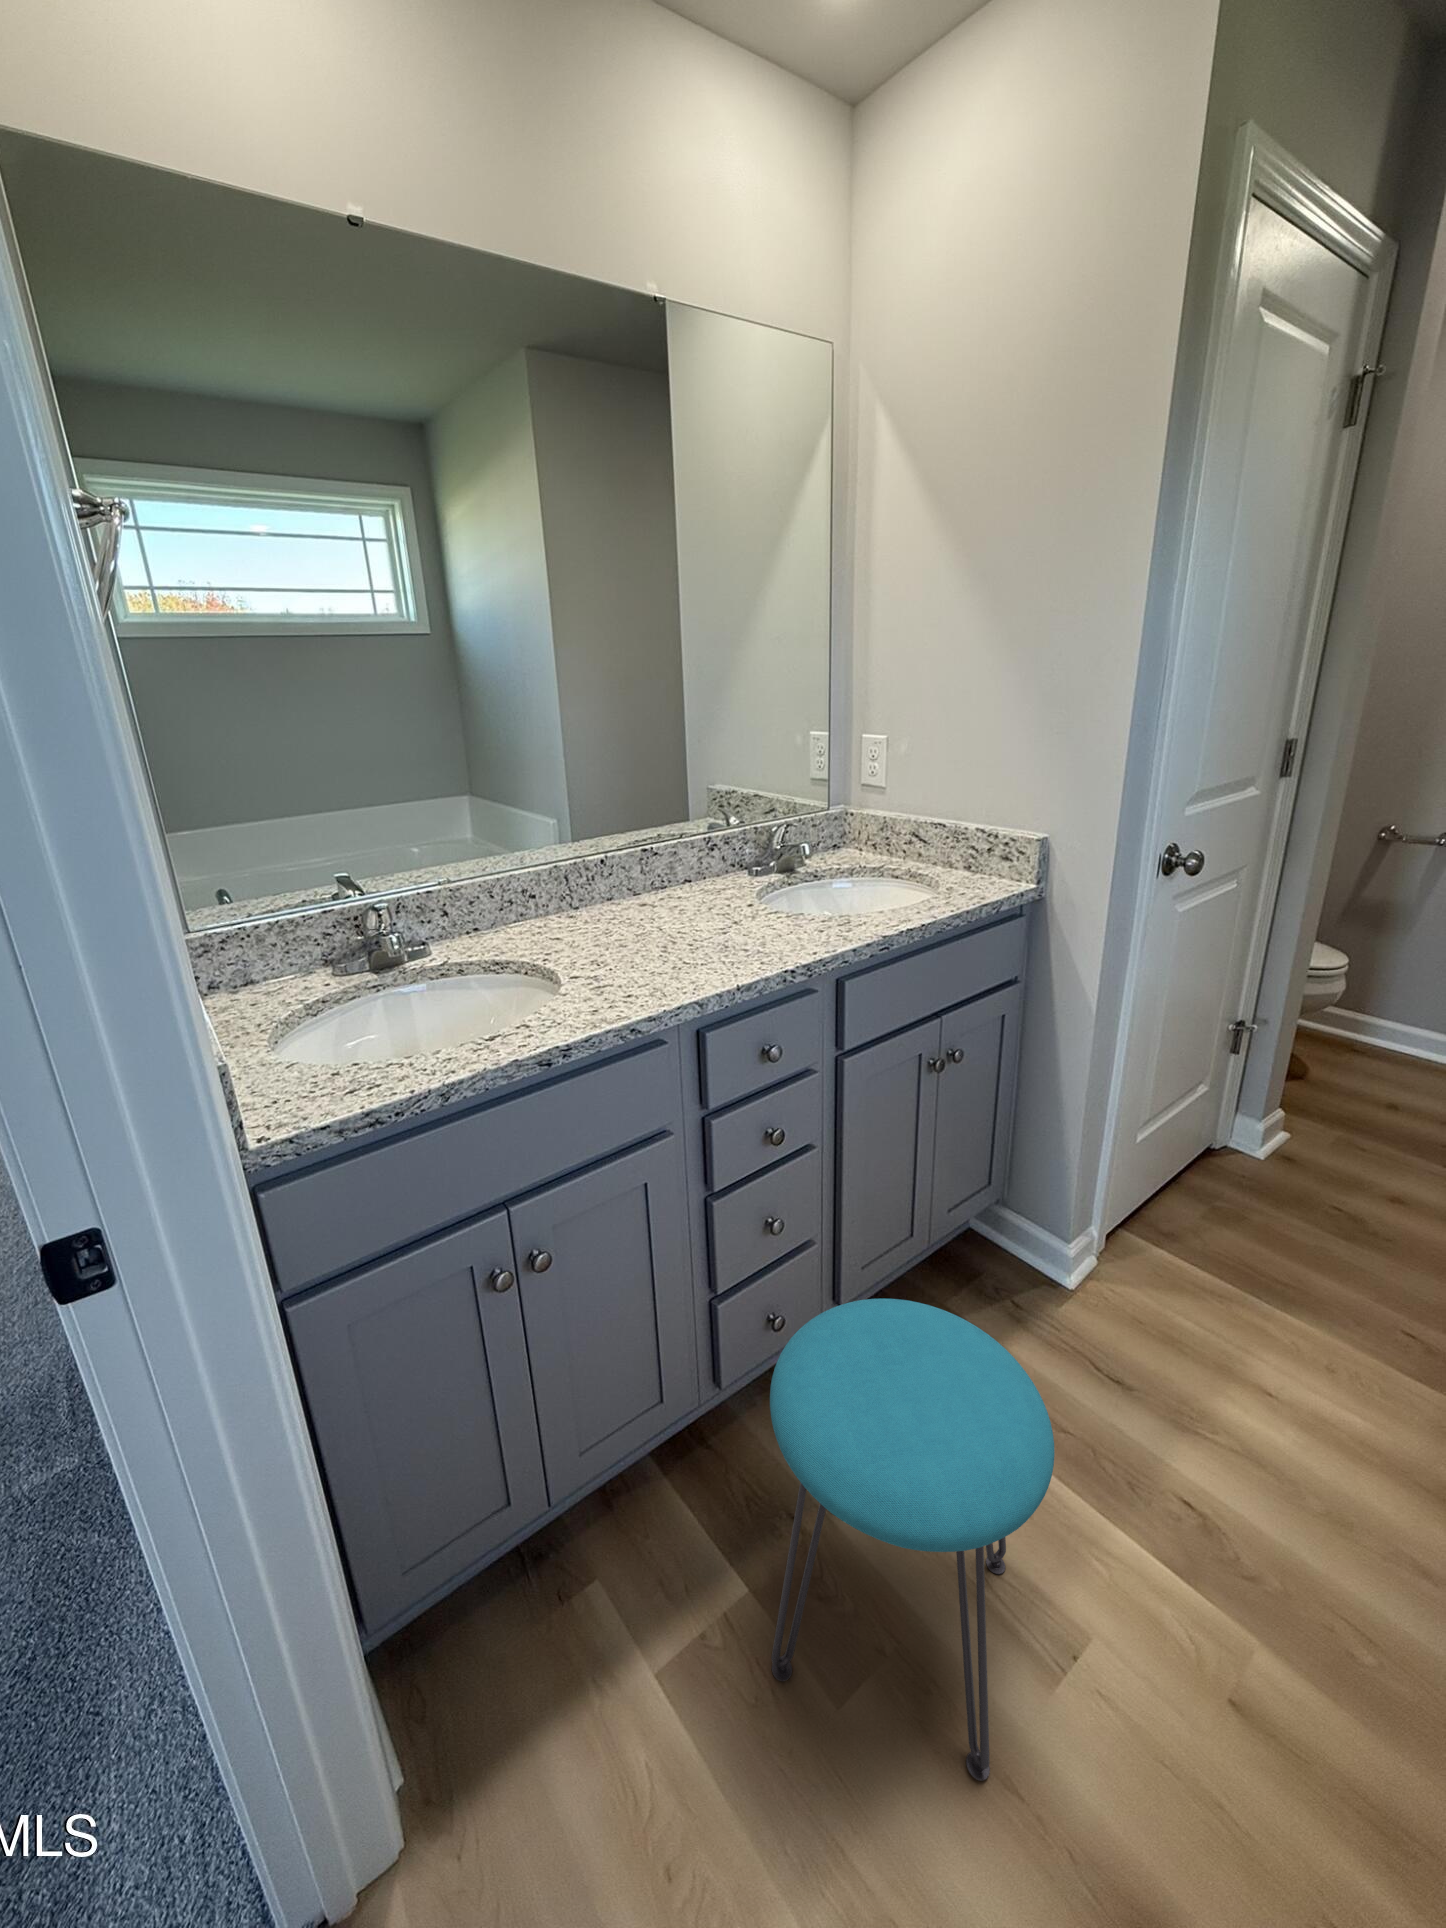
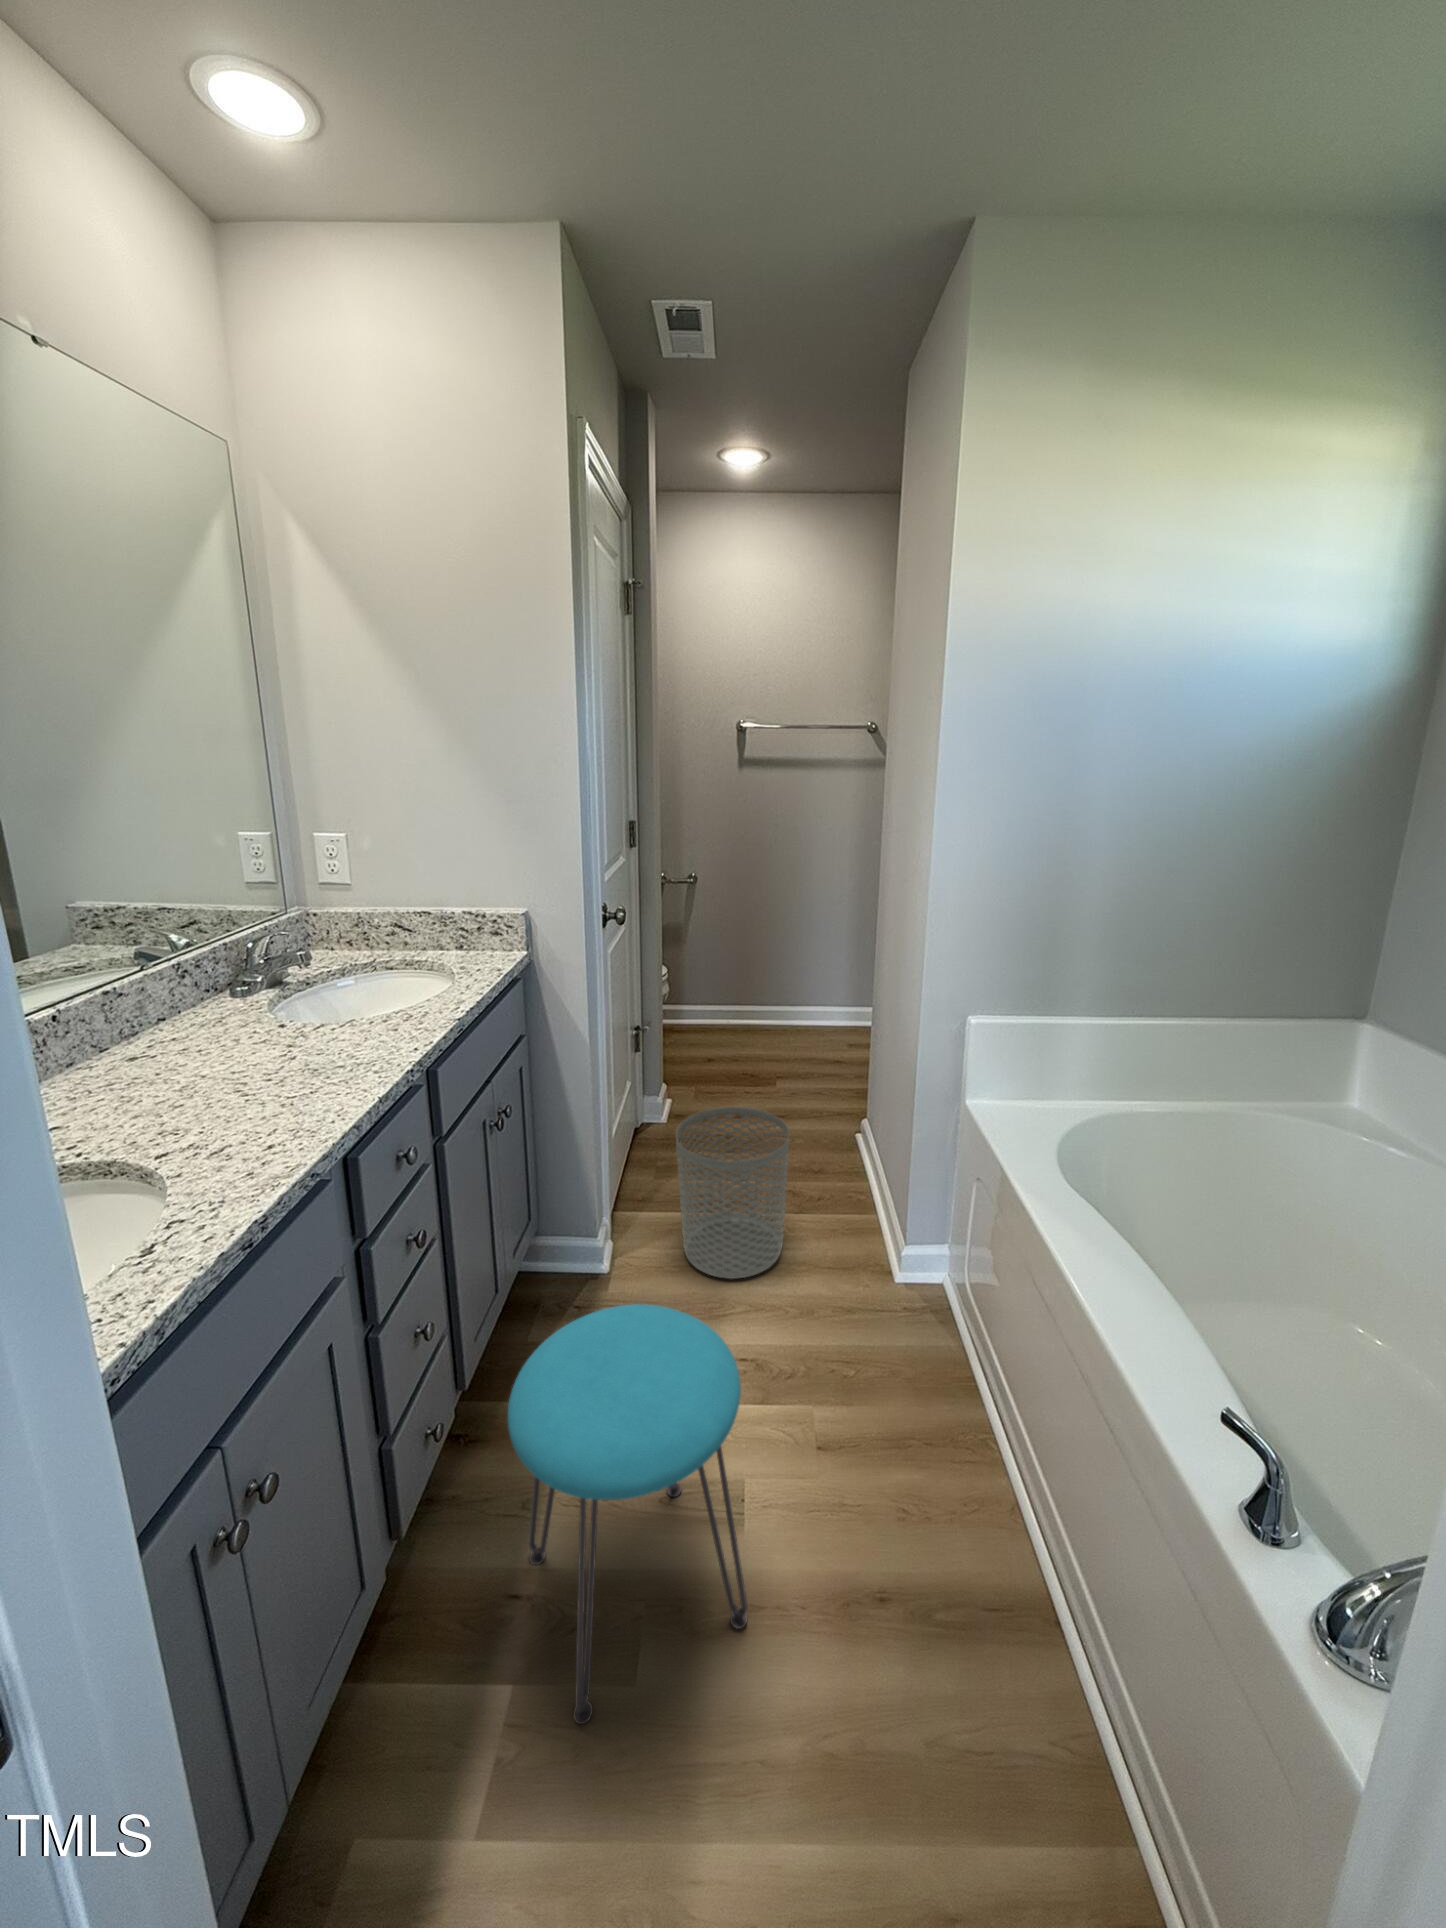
waste bin: none [1180,1158,1405,1420] -> present [676,1107,789,1279]

